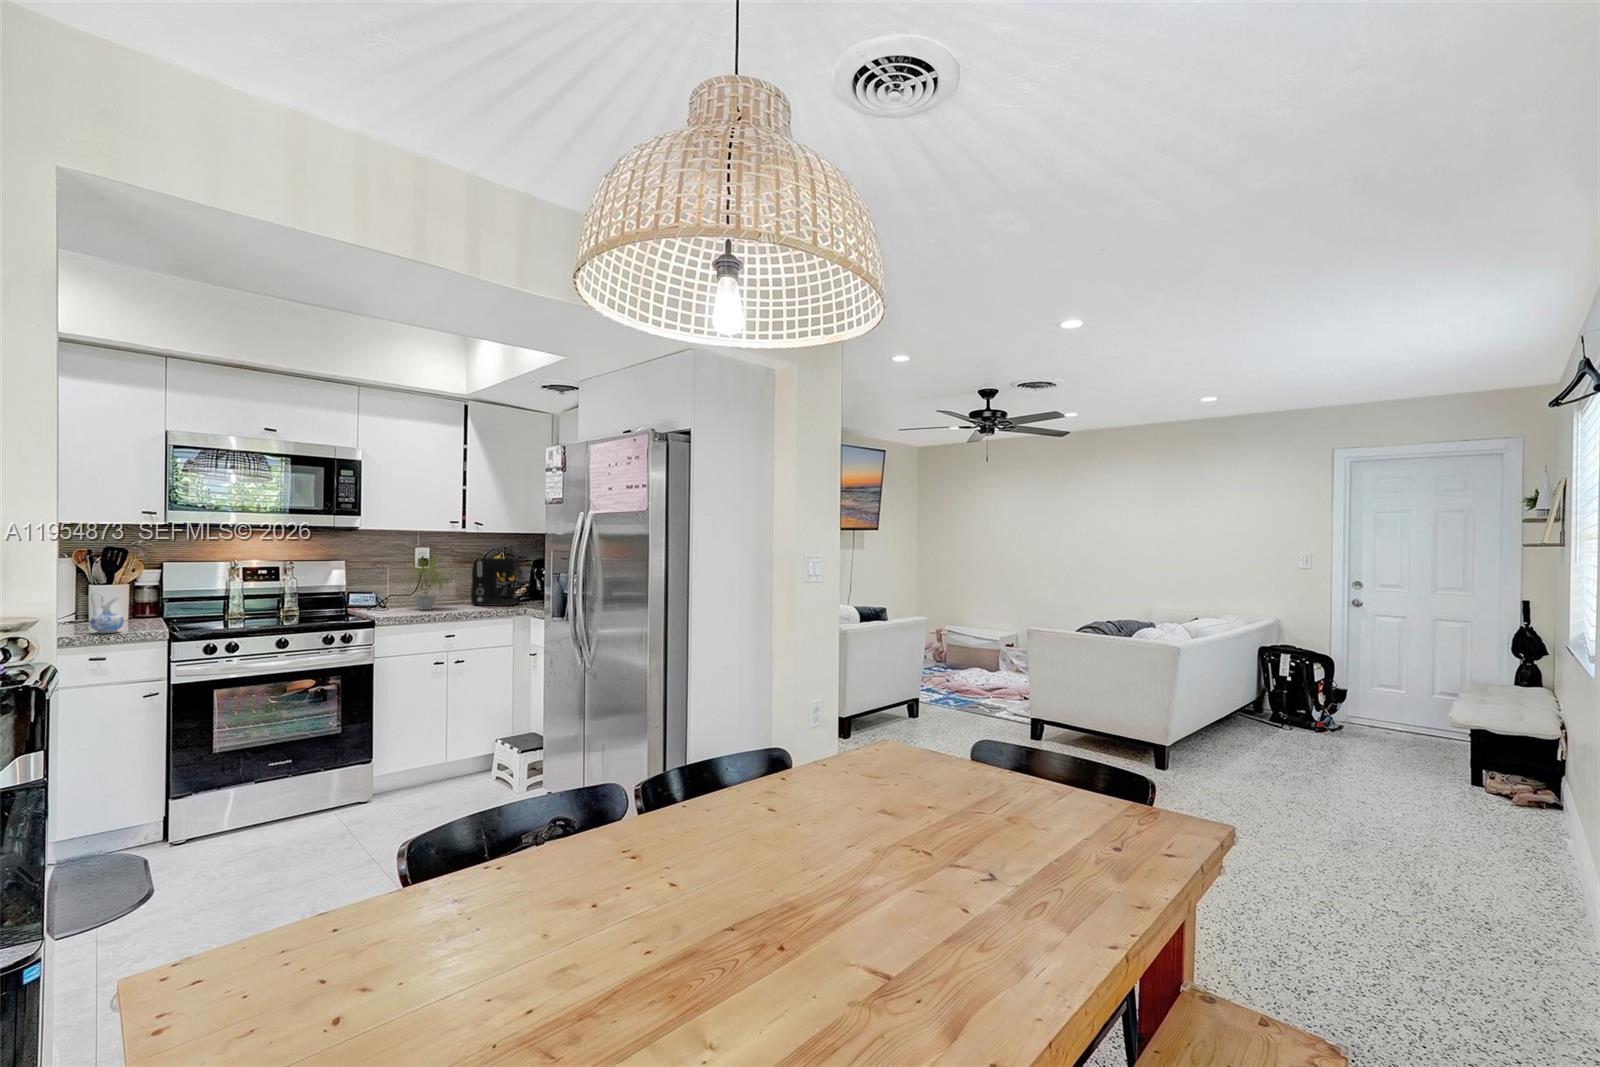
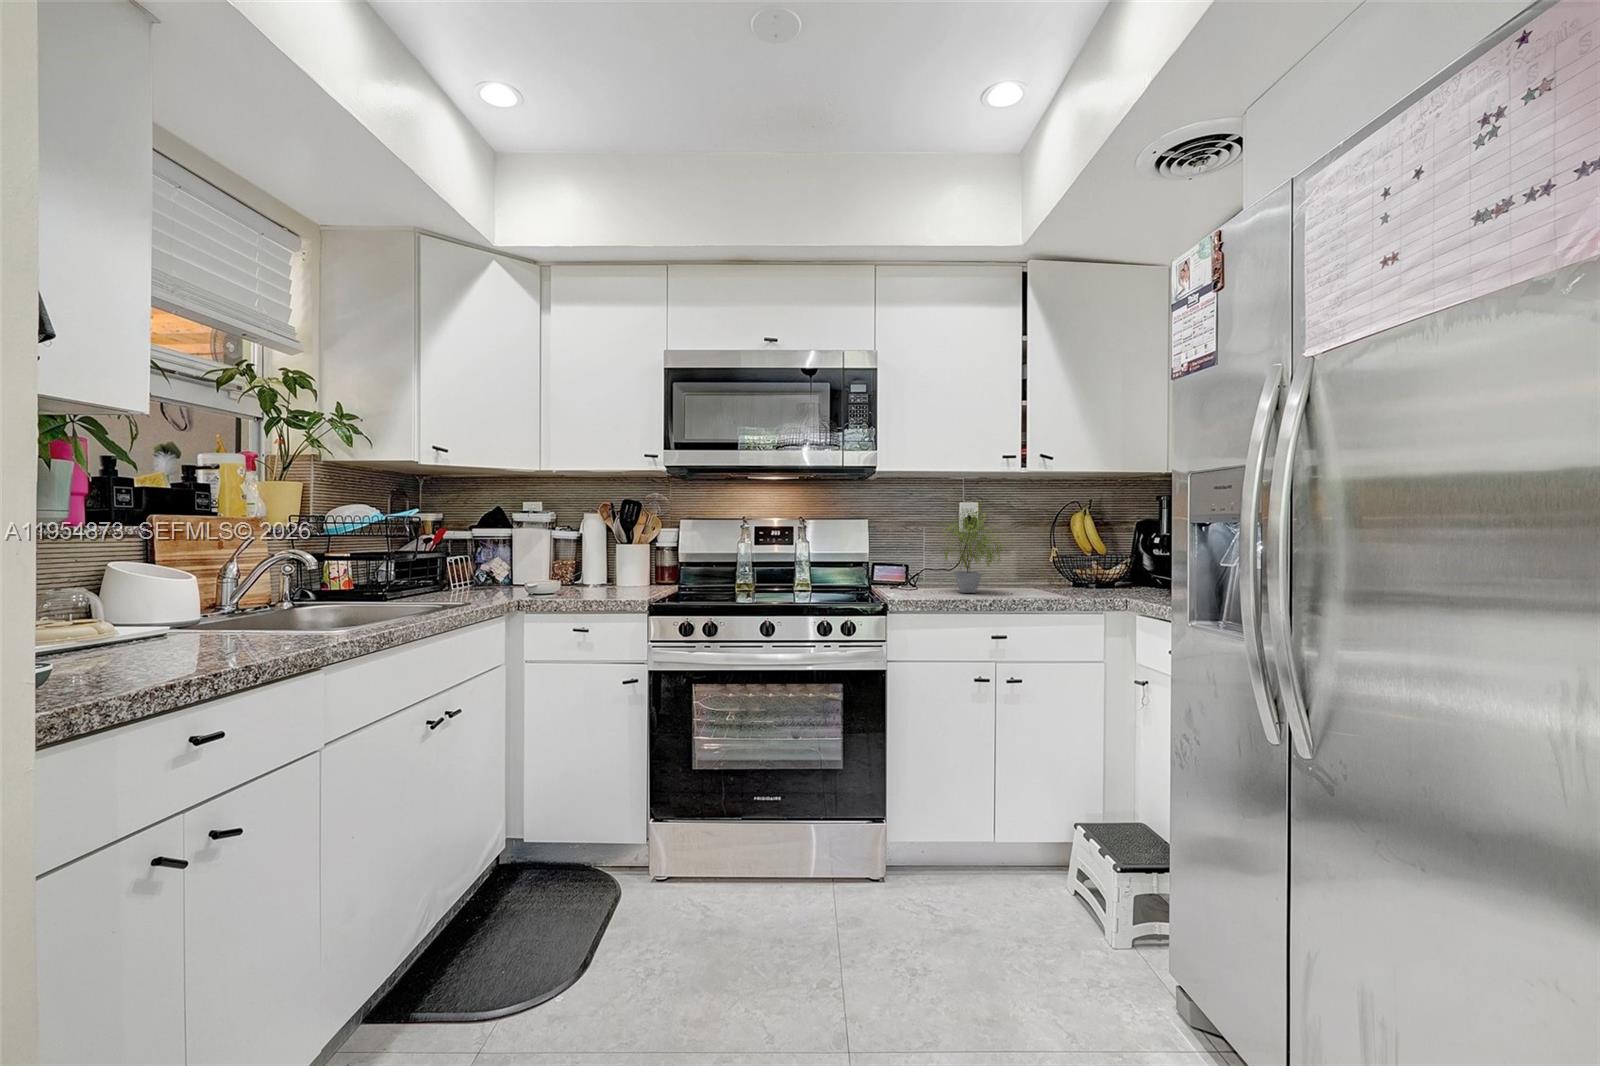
coffee maker: present [471,557,521,606] -> none [1036,514,1117,593]
ceramic pitcher: present [90,592,124,633] -> none [579,548,610,599]

